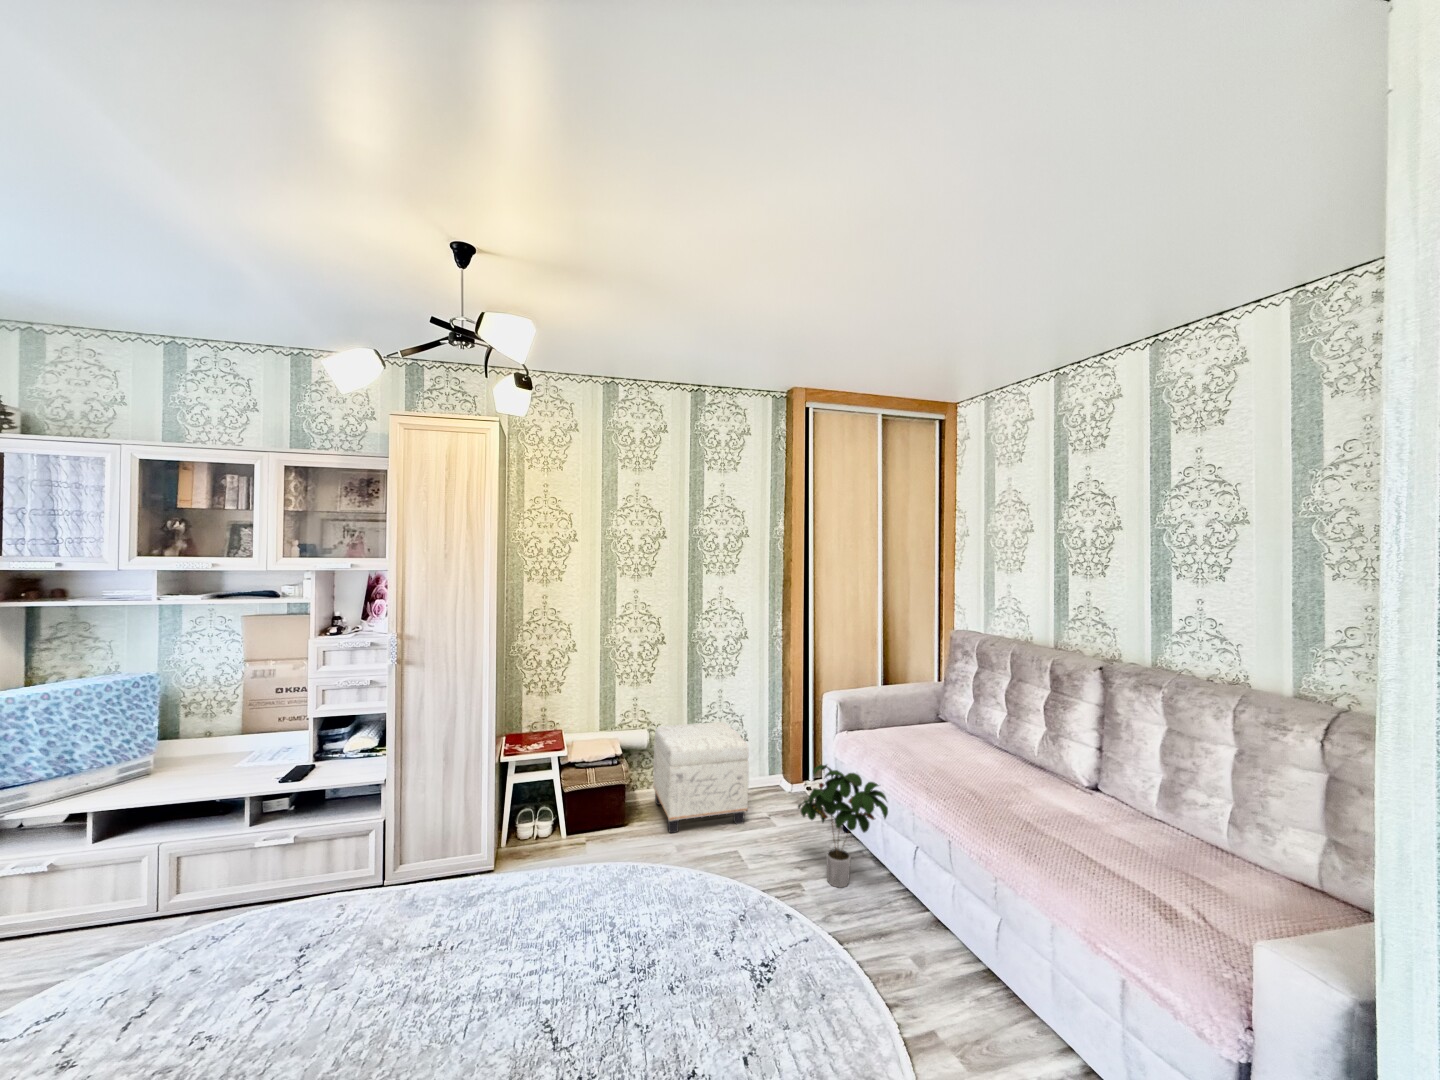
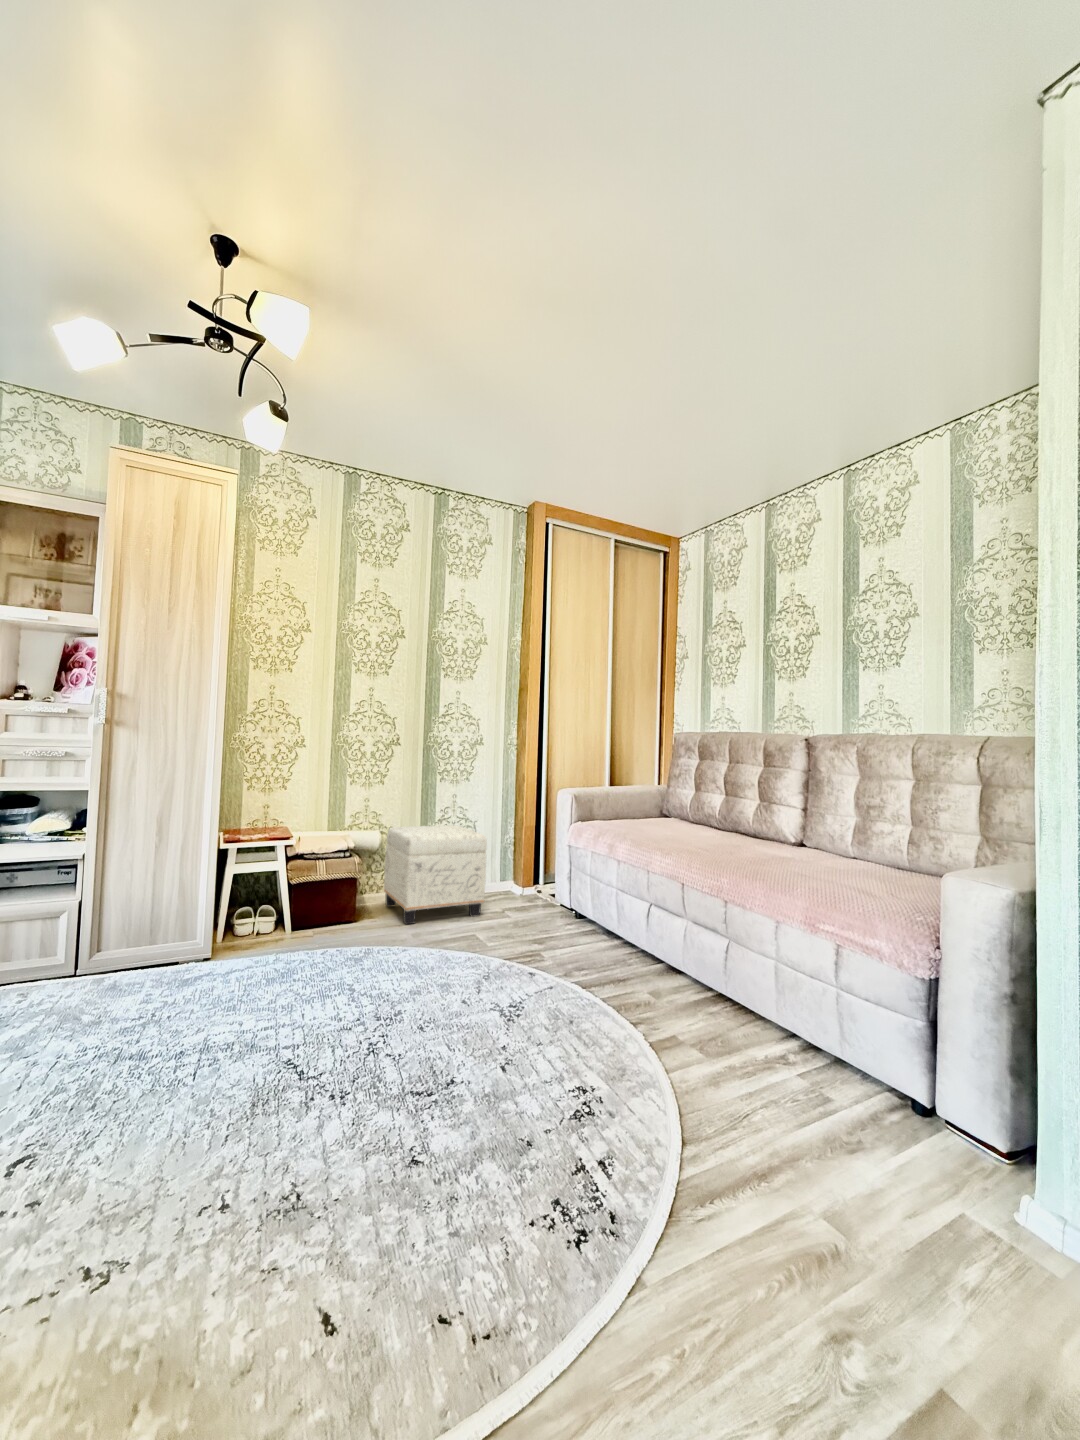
potted plant: present [798,765,888,888] -> none [539,838,628,950]

